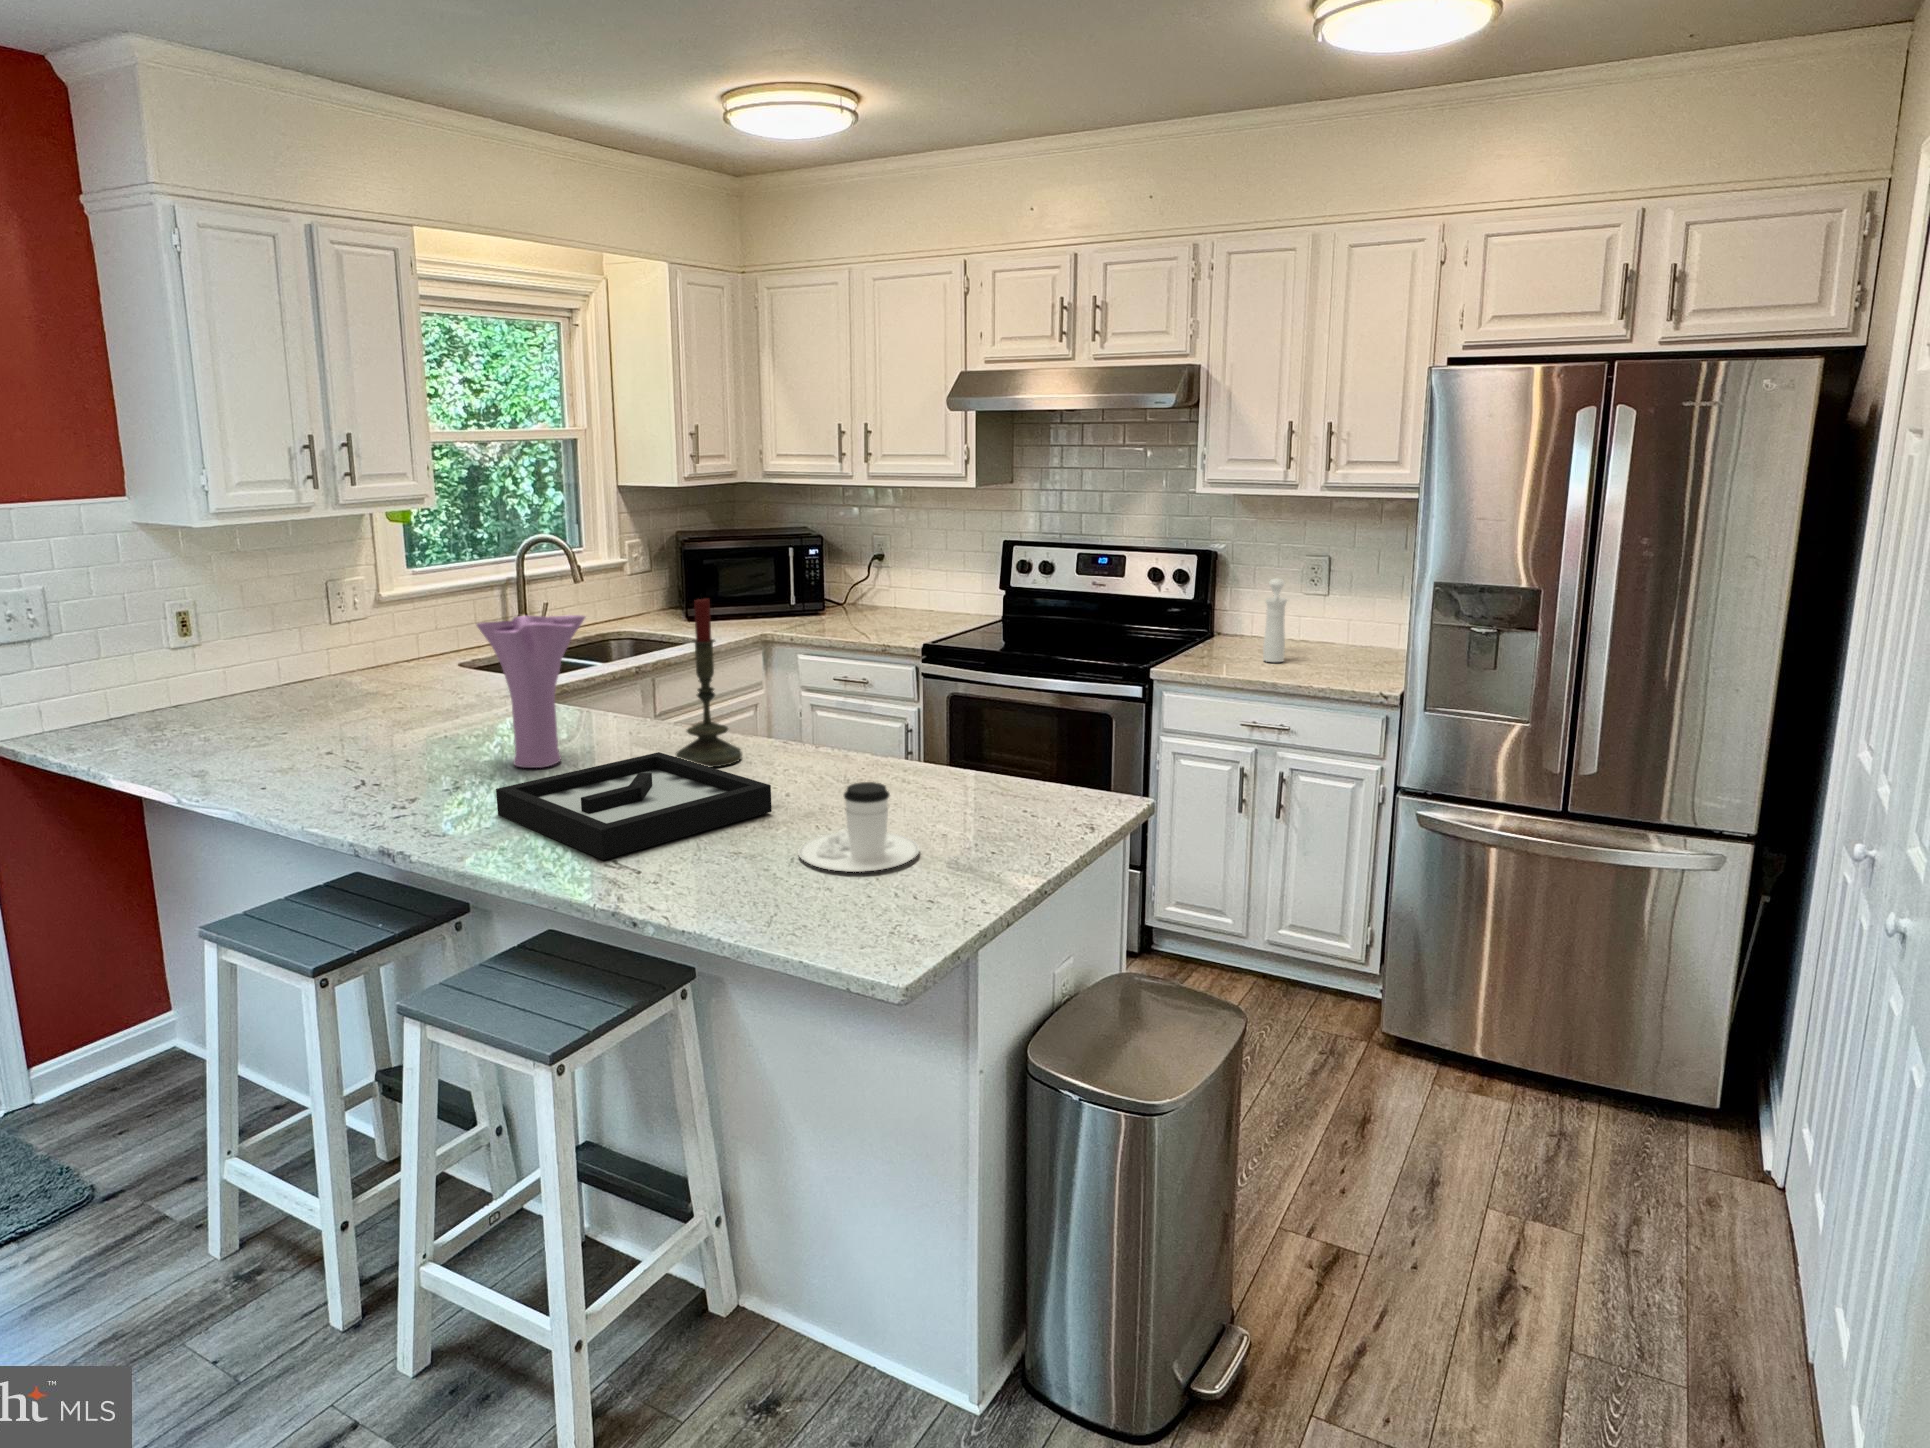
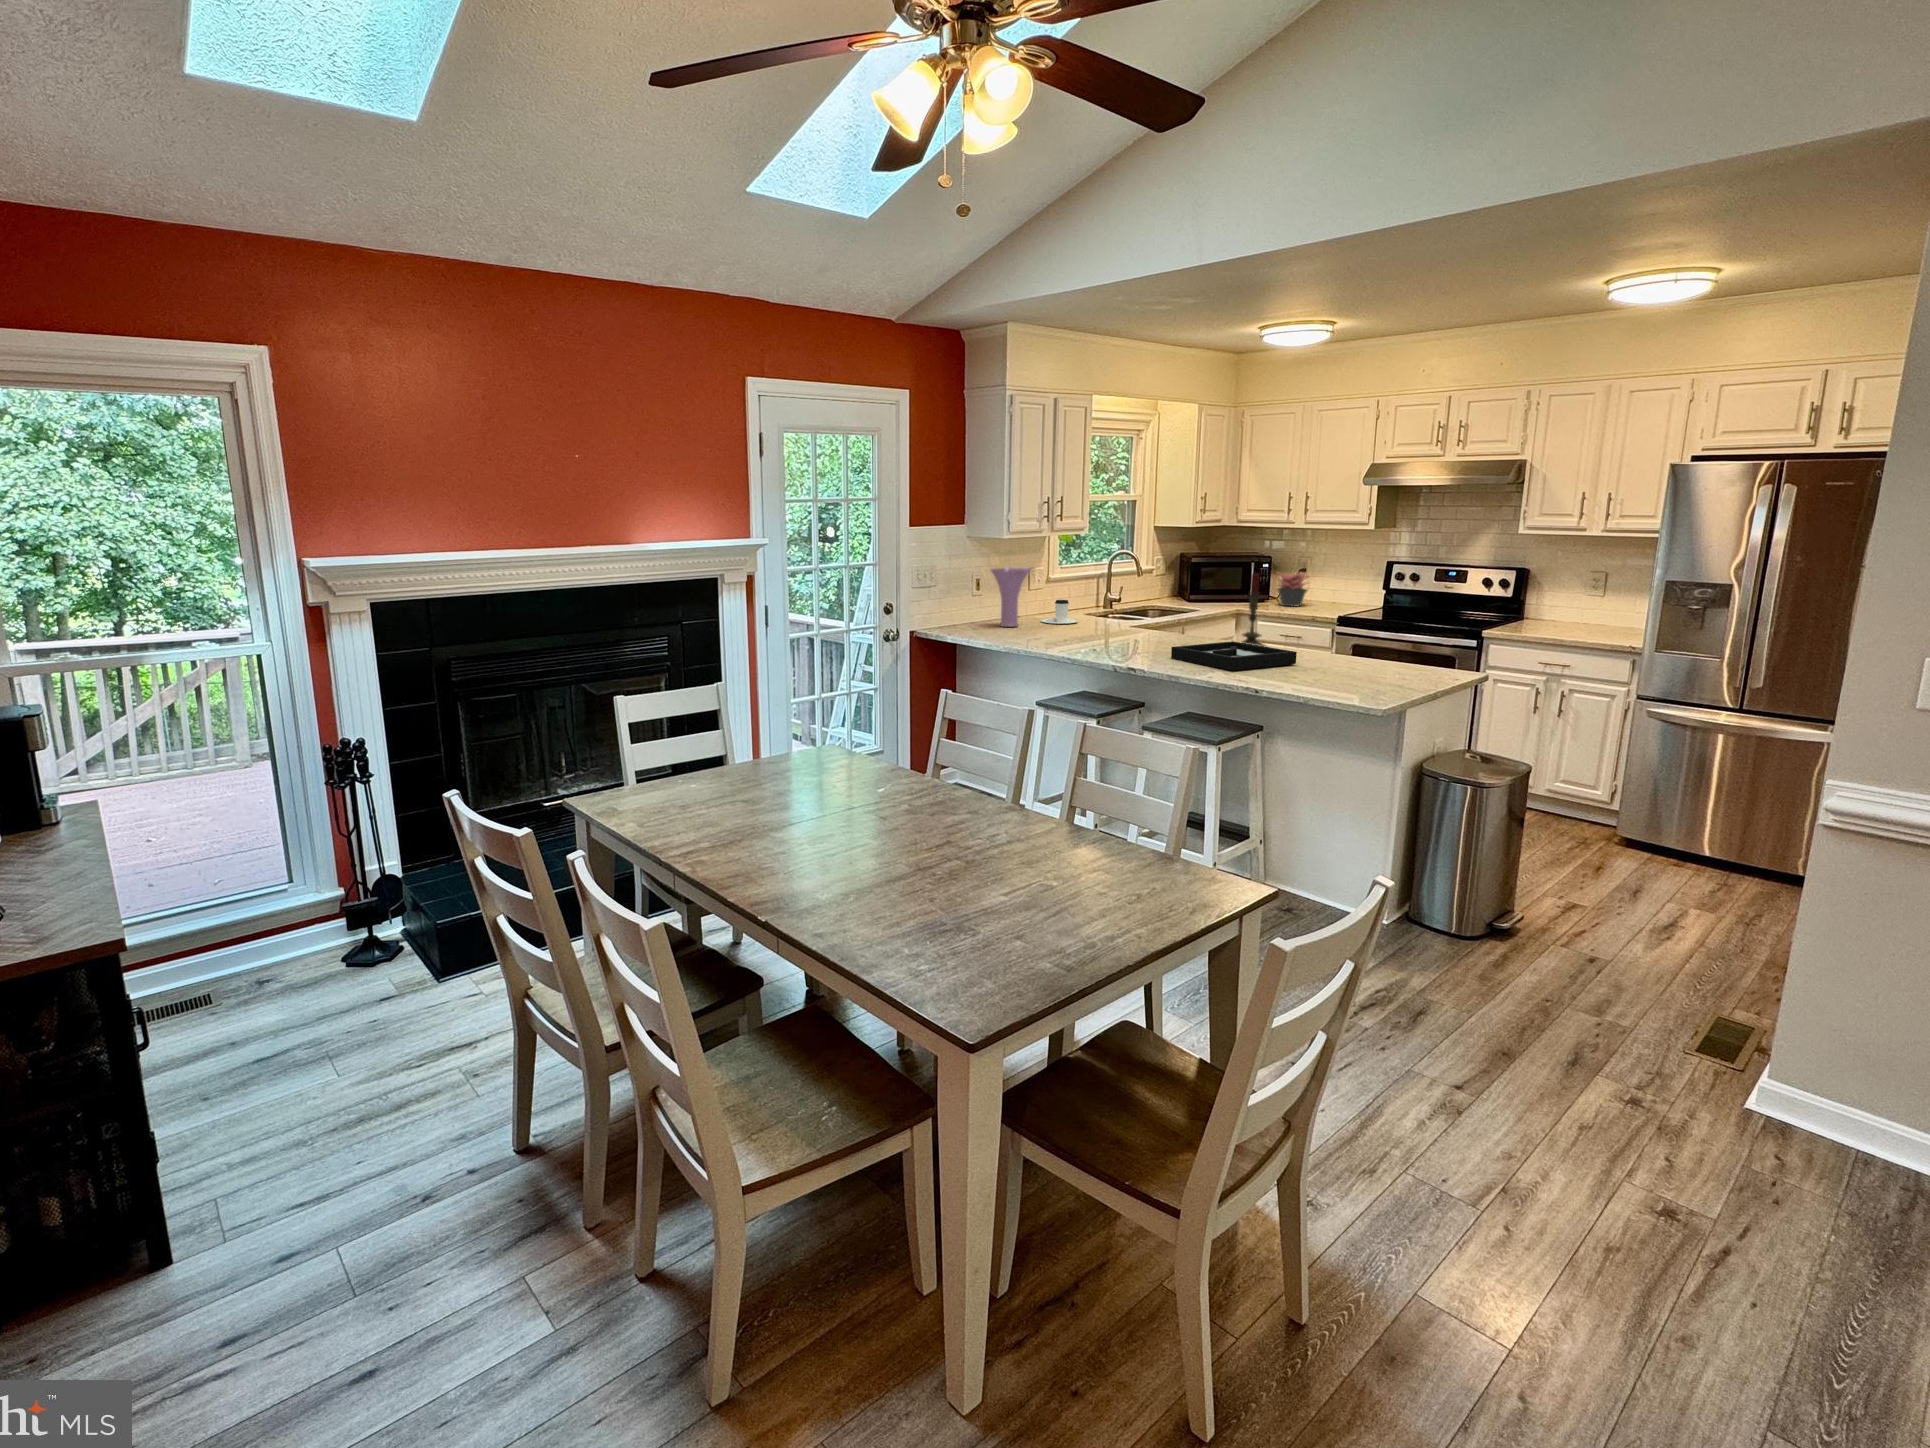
succulent plant: none [828,561,884,623] -> present [1278,572,1308,606]
pepper mill: present [1263,579,1287,662] -> none [1556,584,1575,631]
vase: present [477,615,585,768] -> present [991,568,1031,627]
coffee cup: present [798,782,919,872] -> present [1041,600,1078,624]

